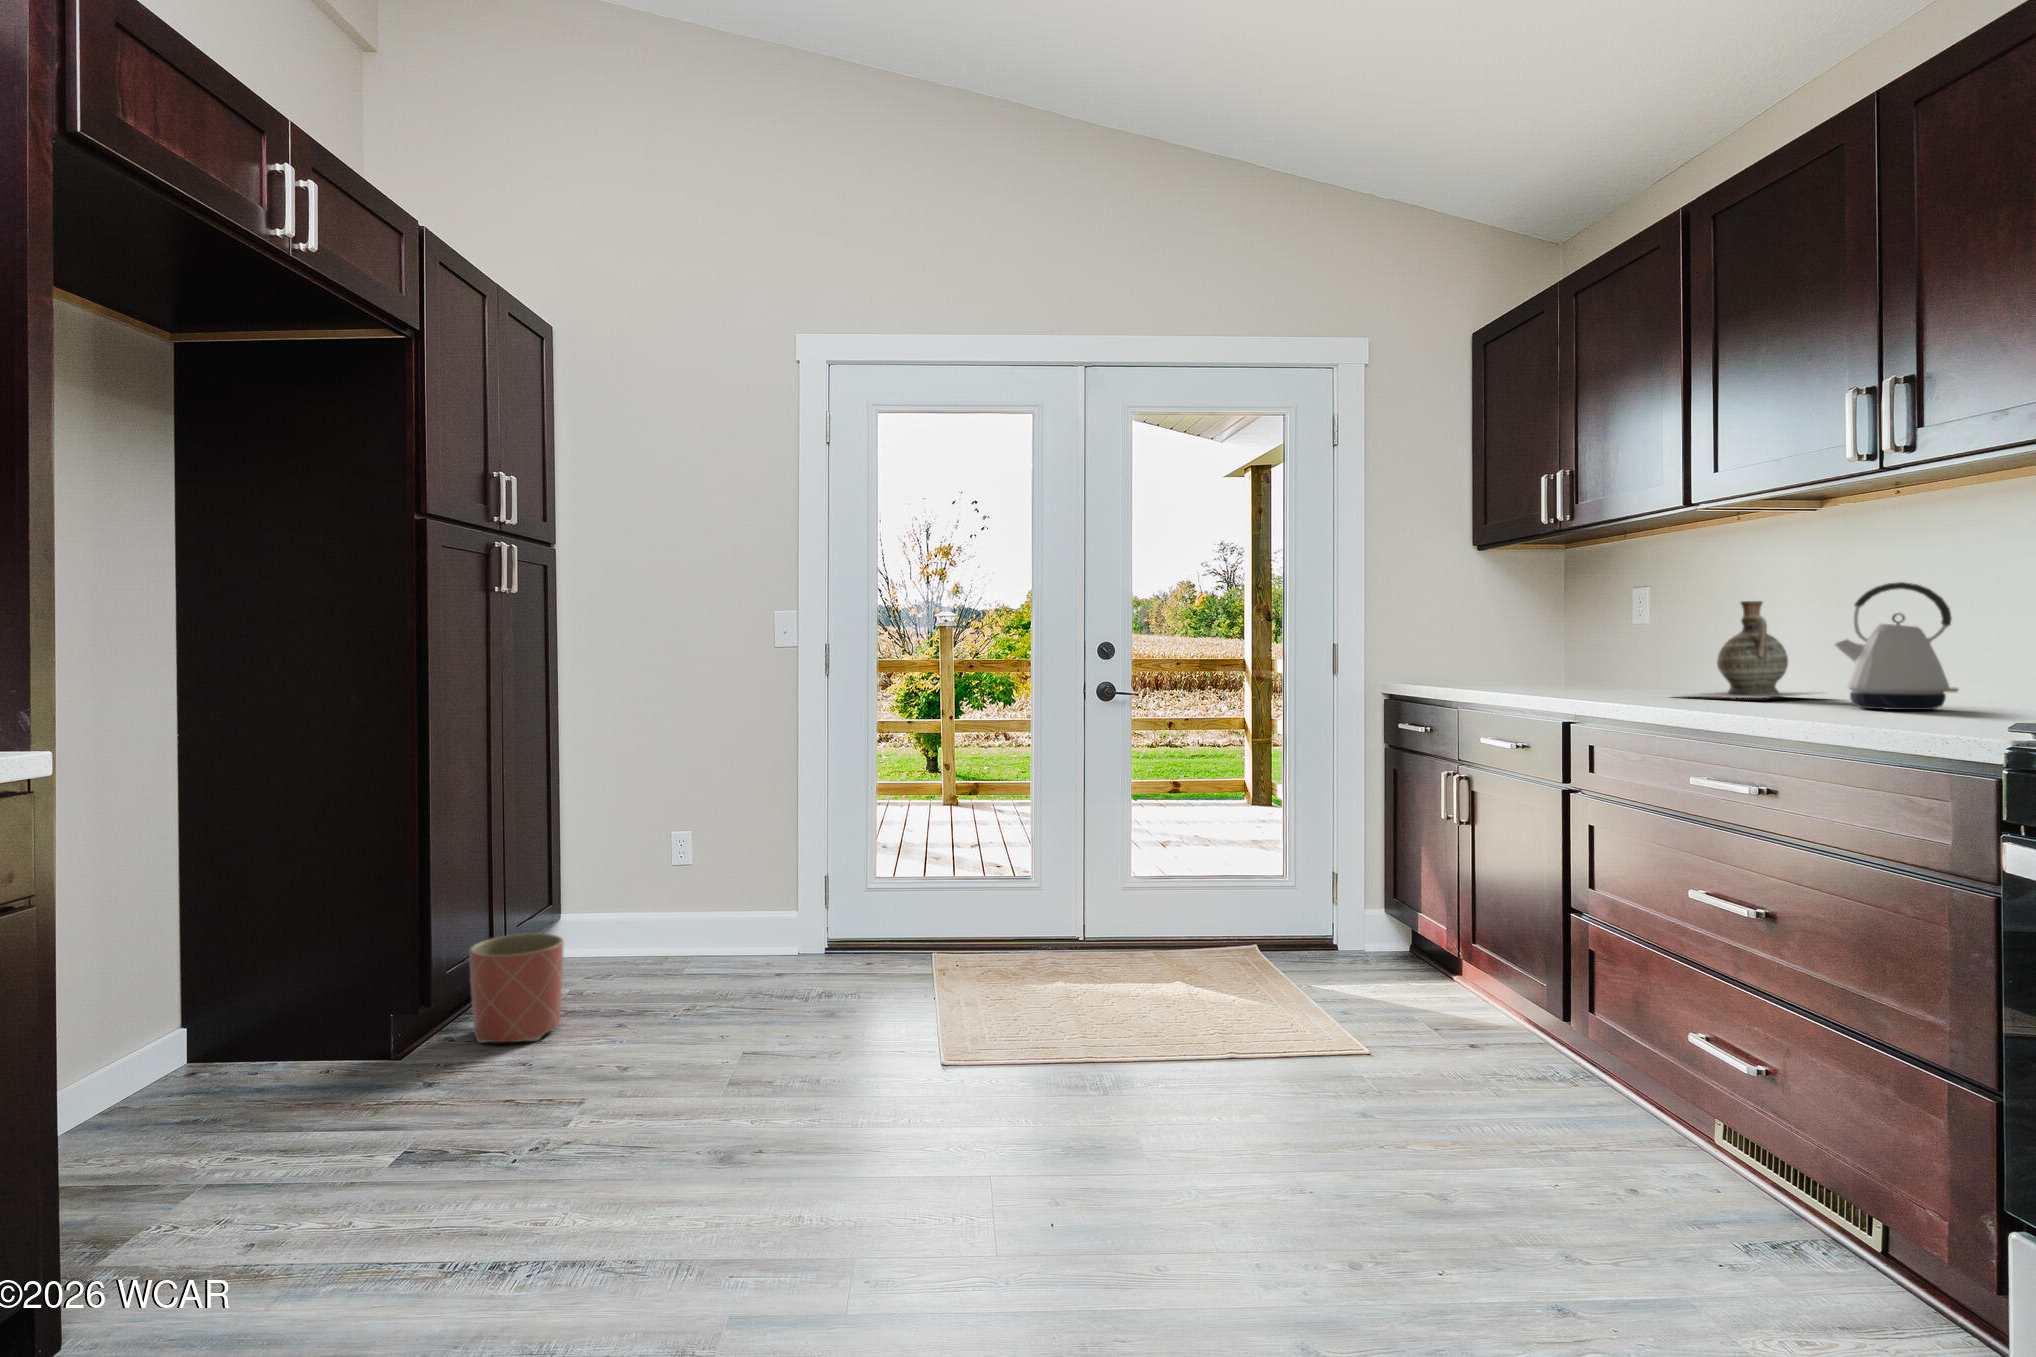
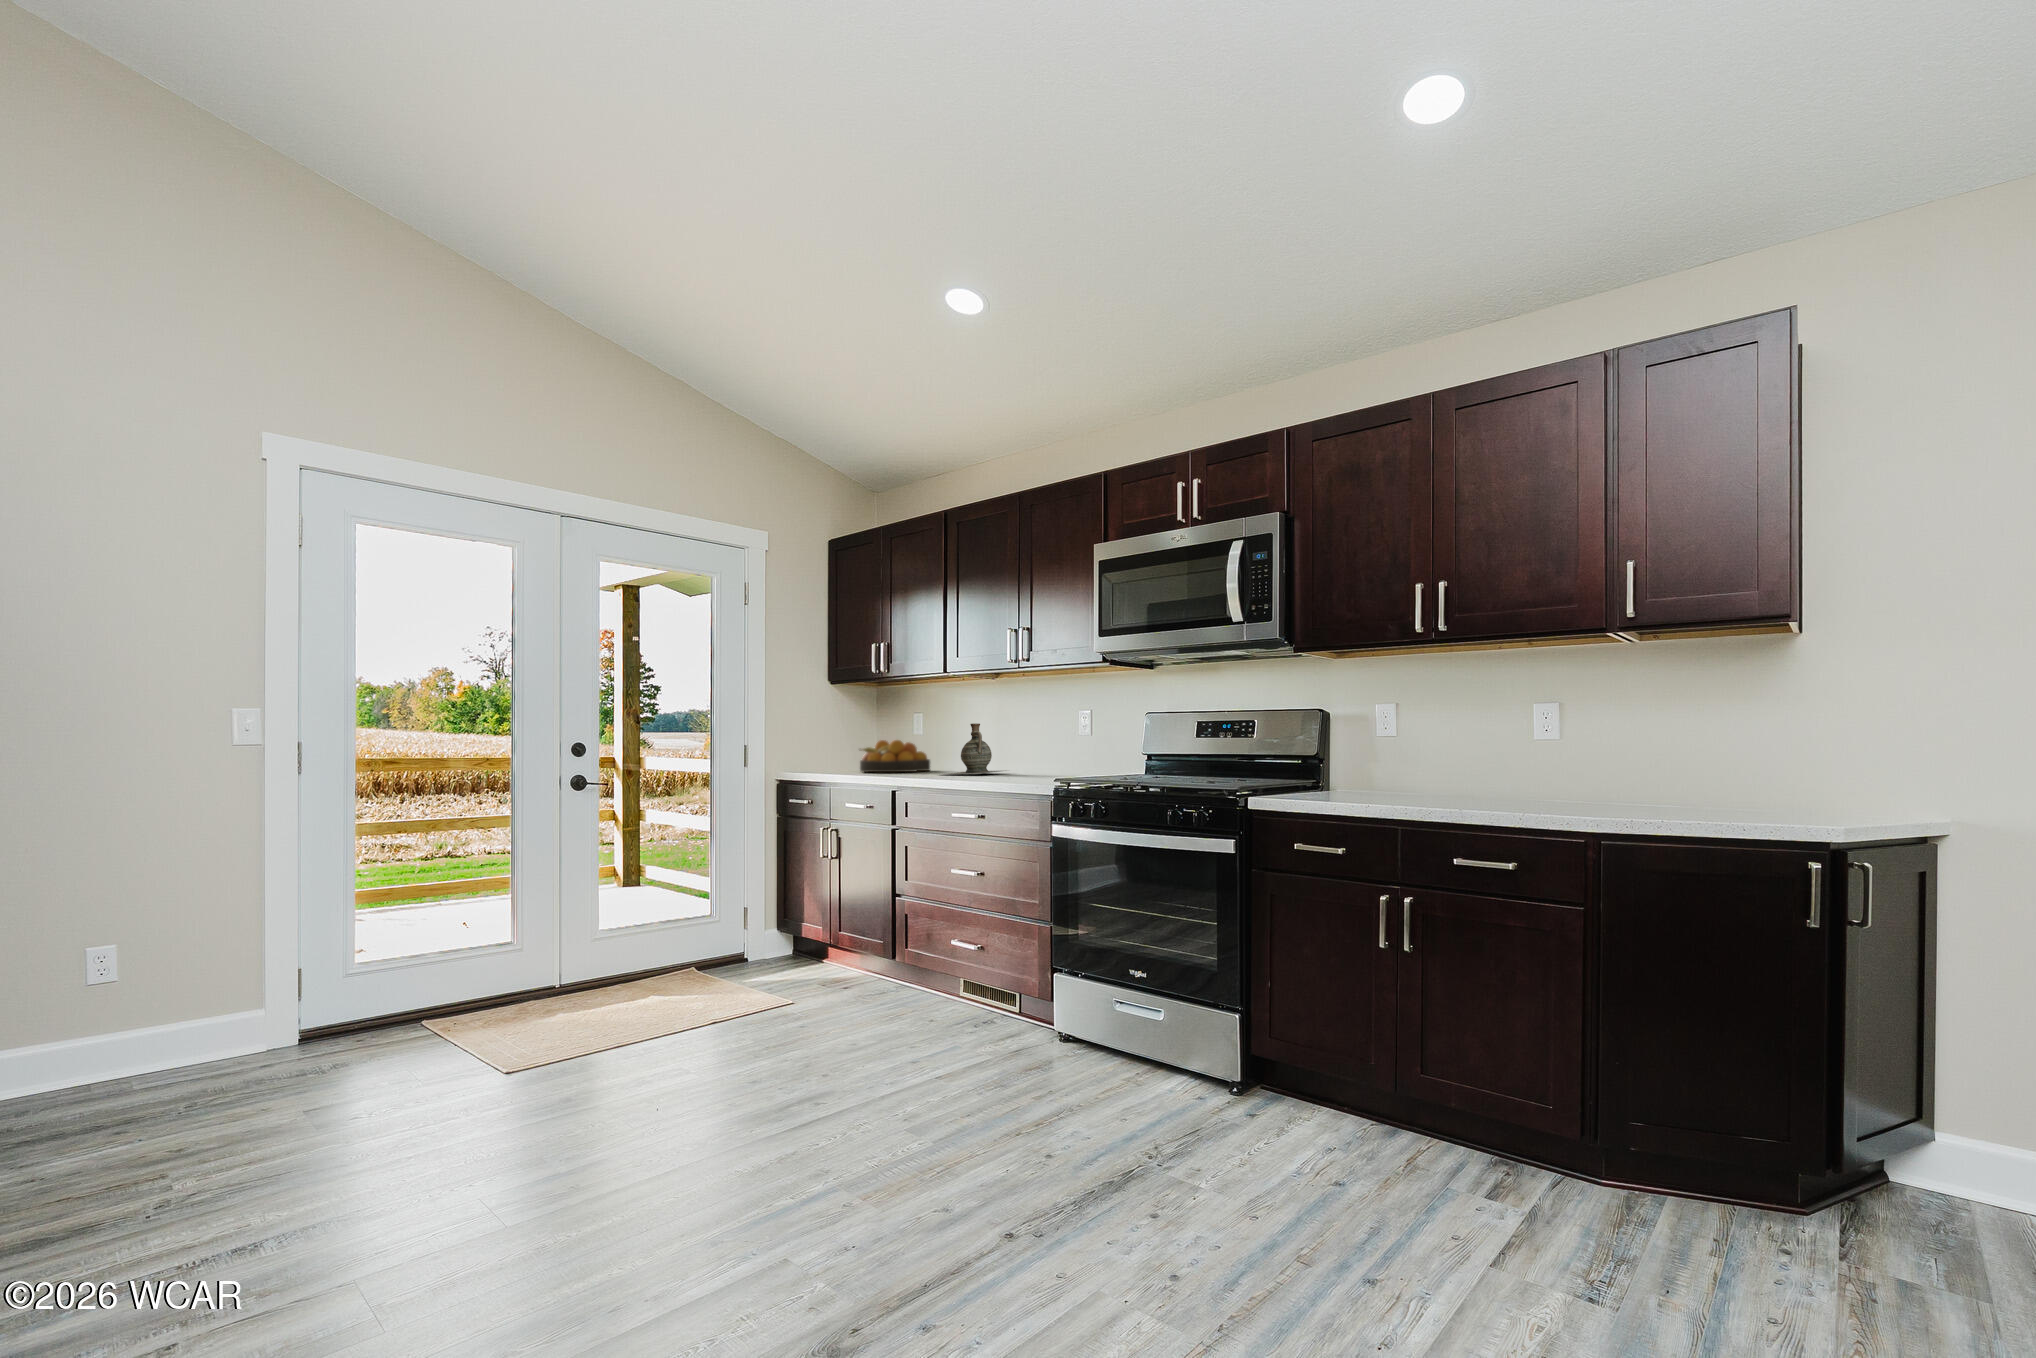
kettle: present [1835,582,1958,710] -> none [1007,717,1053,777]
fruit bowl: none [1517,633,1651,688] -> present [860,740,930,772]
planter: present [469,933,564,1043] -> none [35,1007,134,1105]

